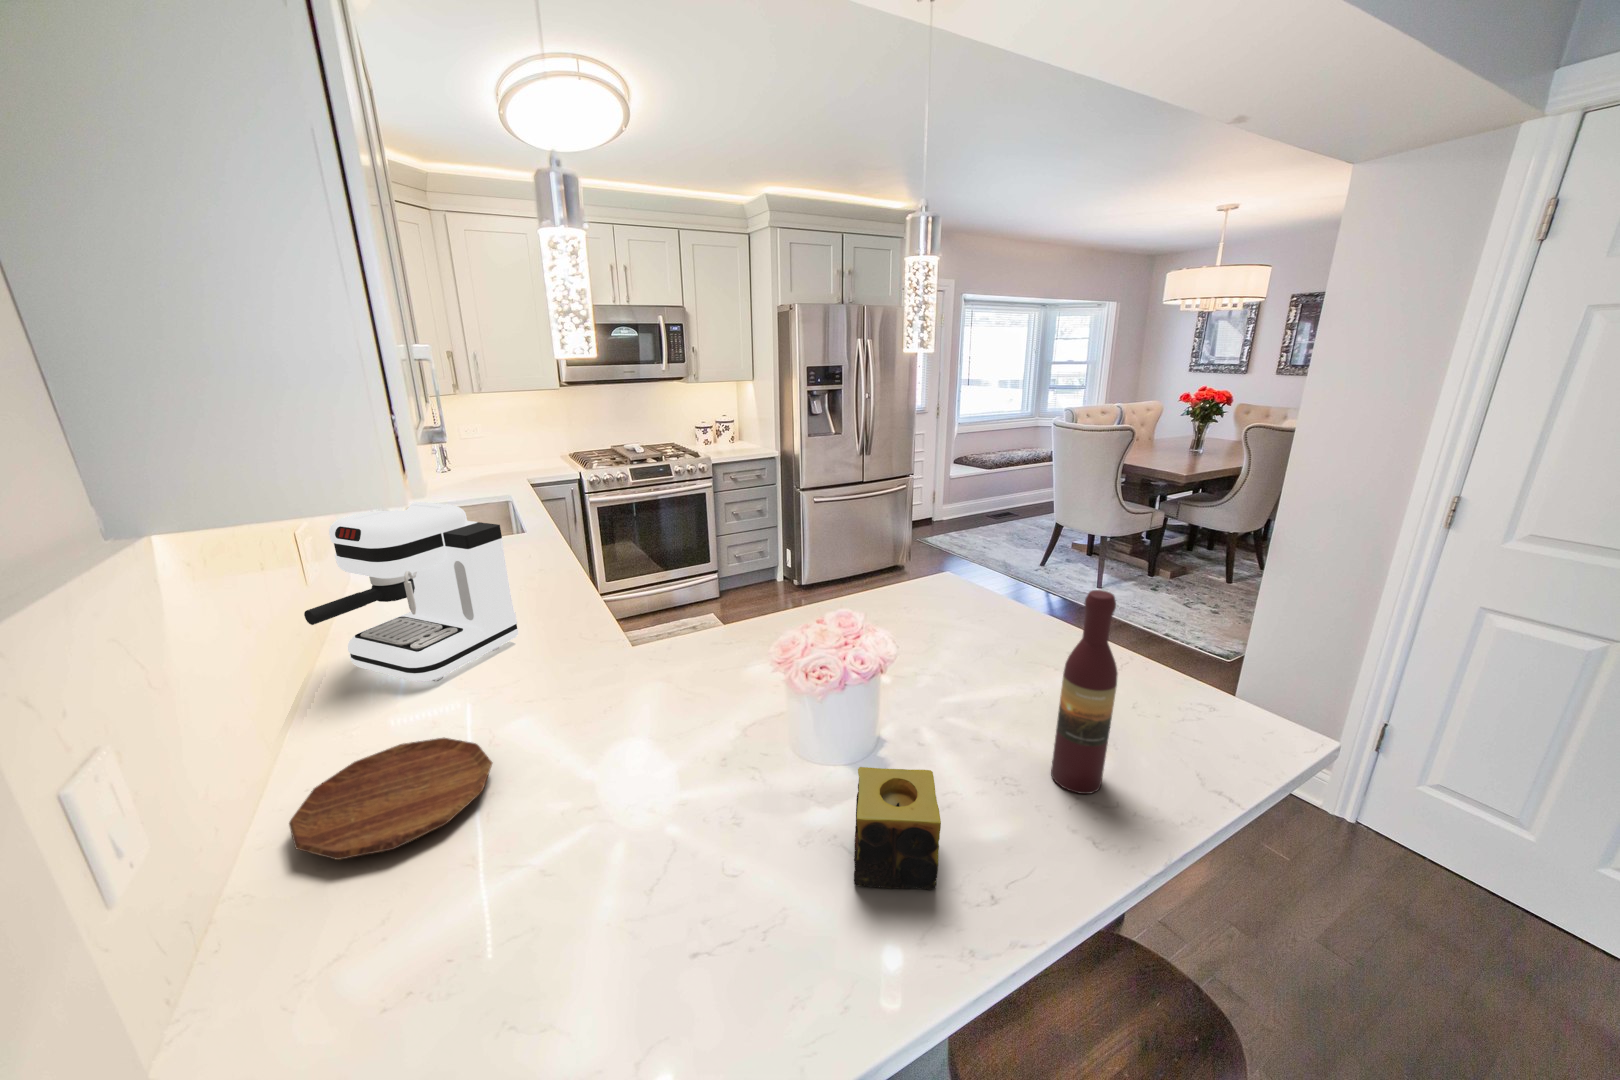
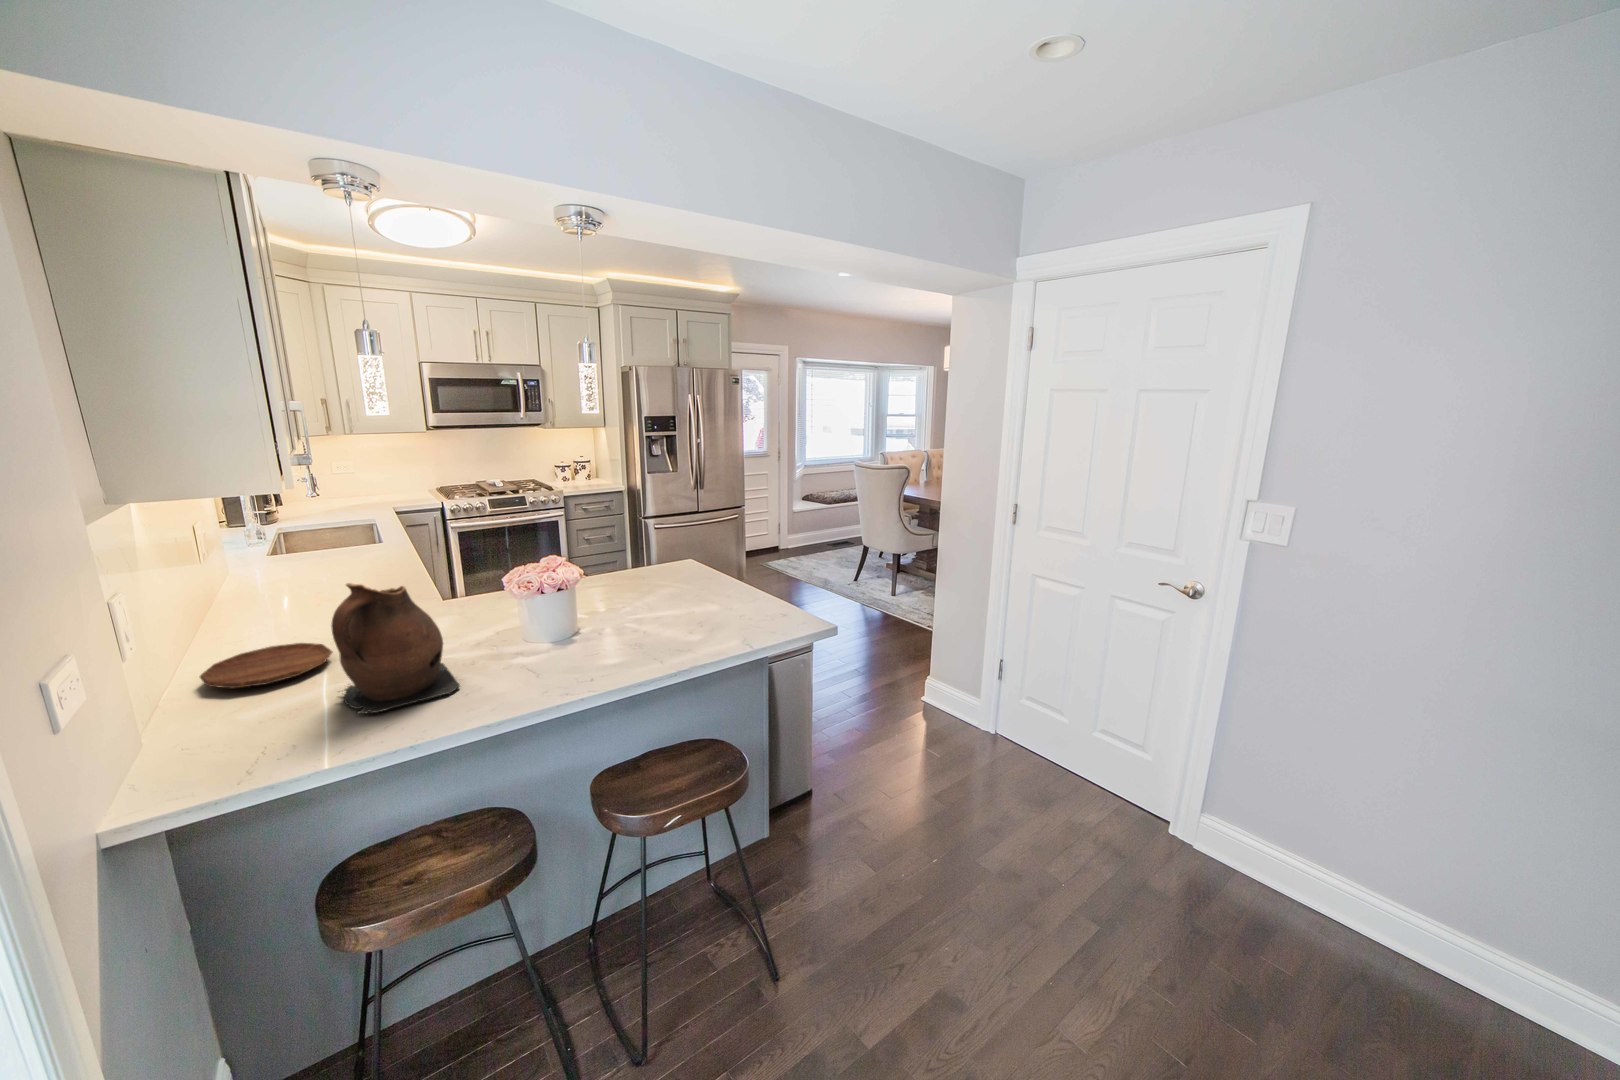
coffee maker: present [304,502,518,682] -> none [203,507,363,625]
wine bottle: present [1051,590,1118,794] -> none [667,537,696,649]
ceramic pitcher: none [509,699,728,979] -> present [331,583,460,714]
candle: present [854,767,941,890] -> none [527,629,584,682]

